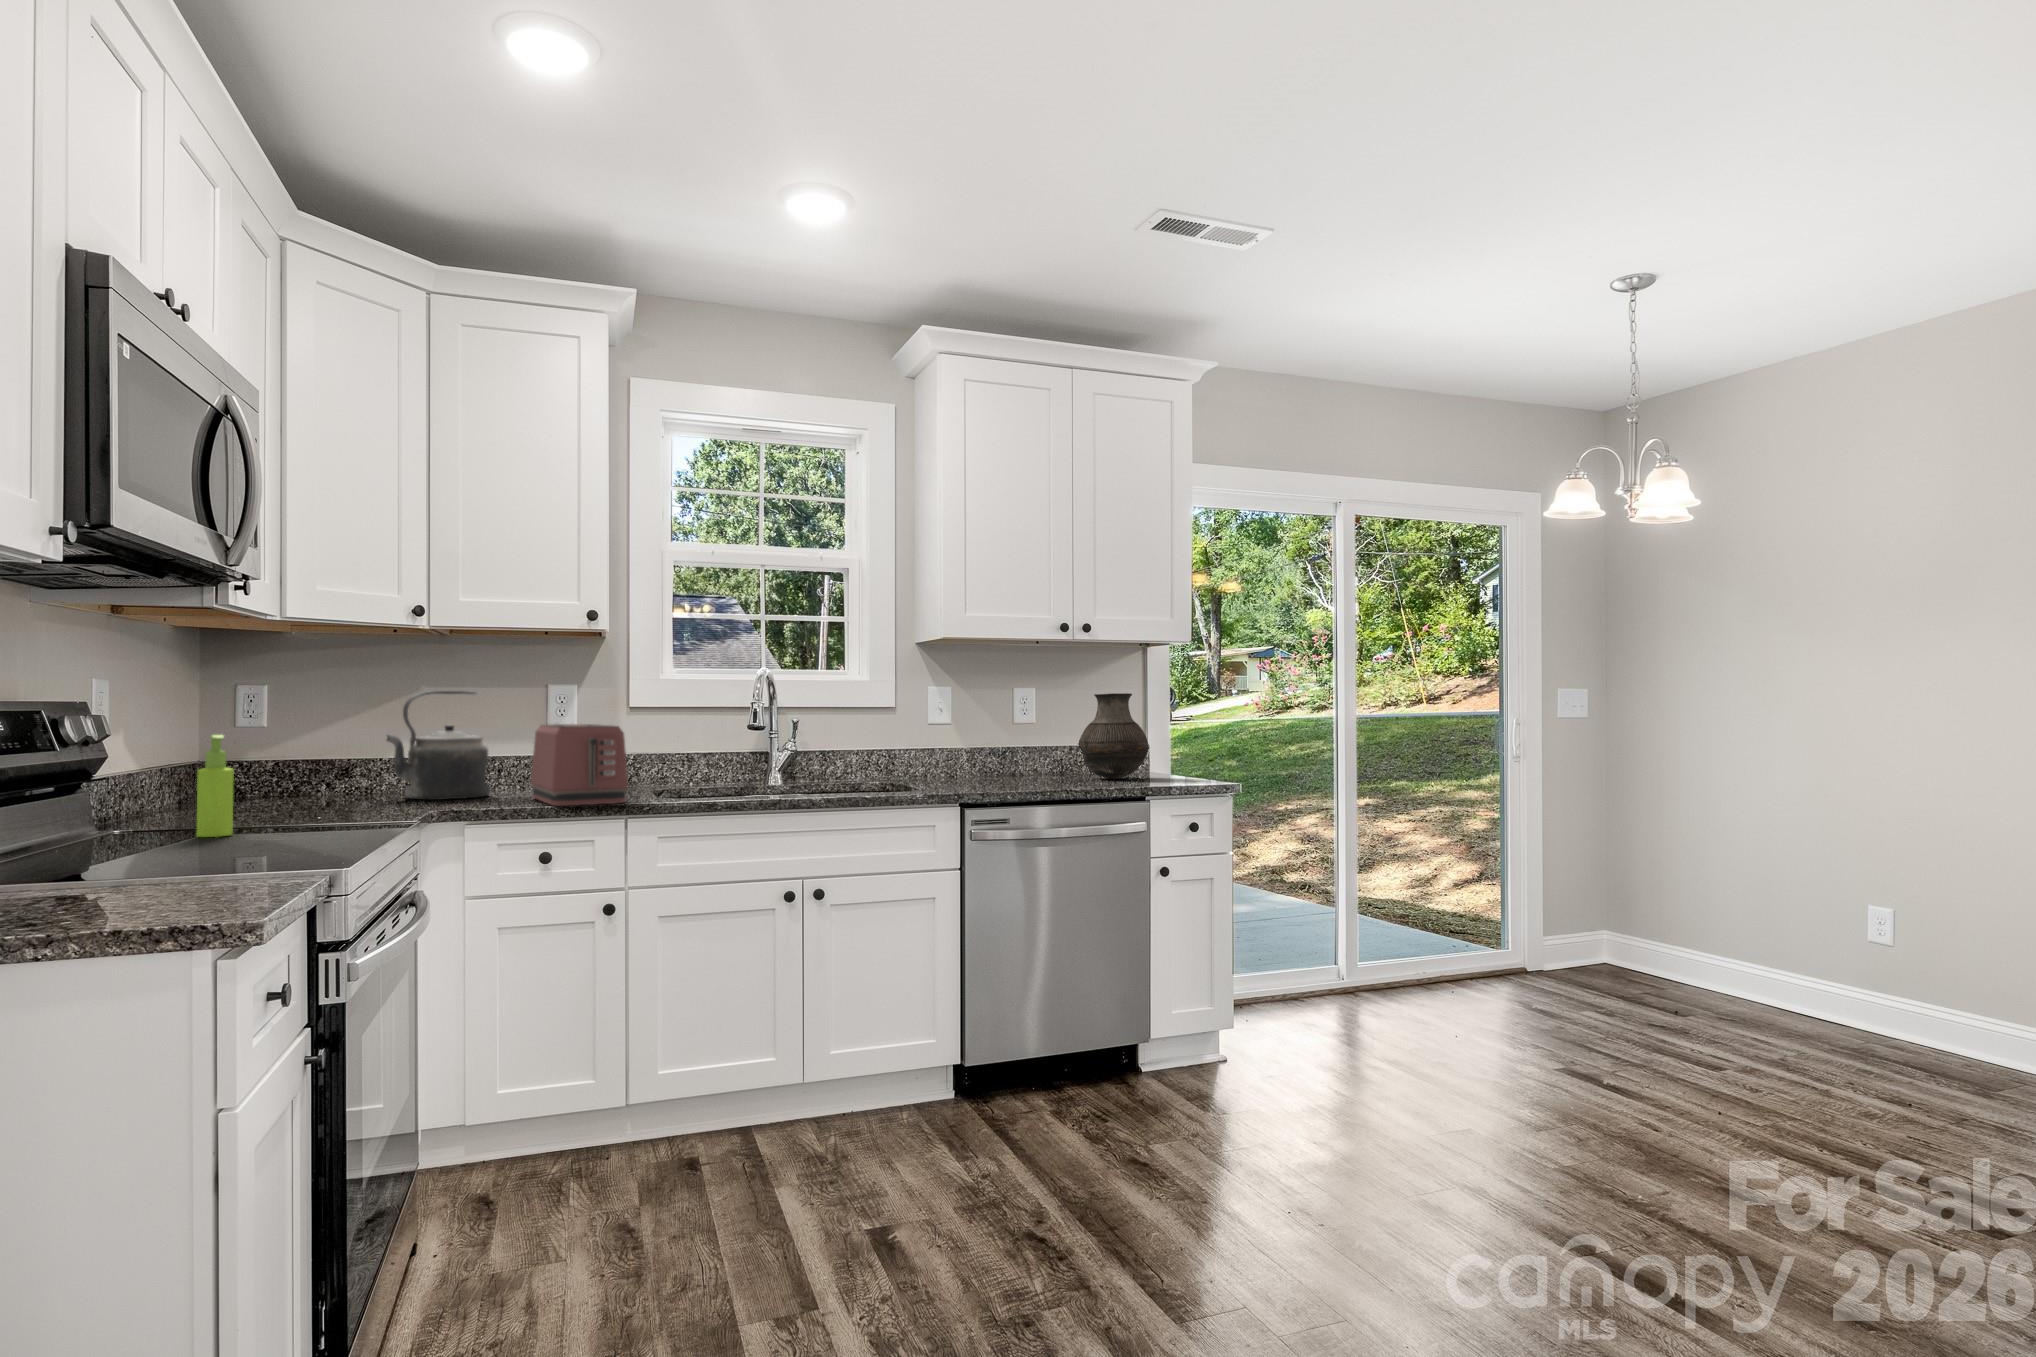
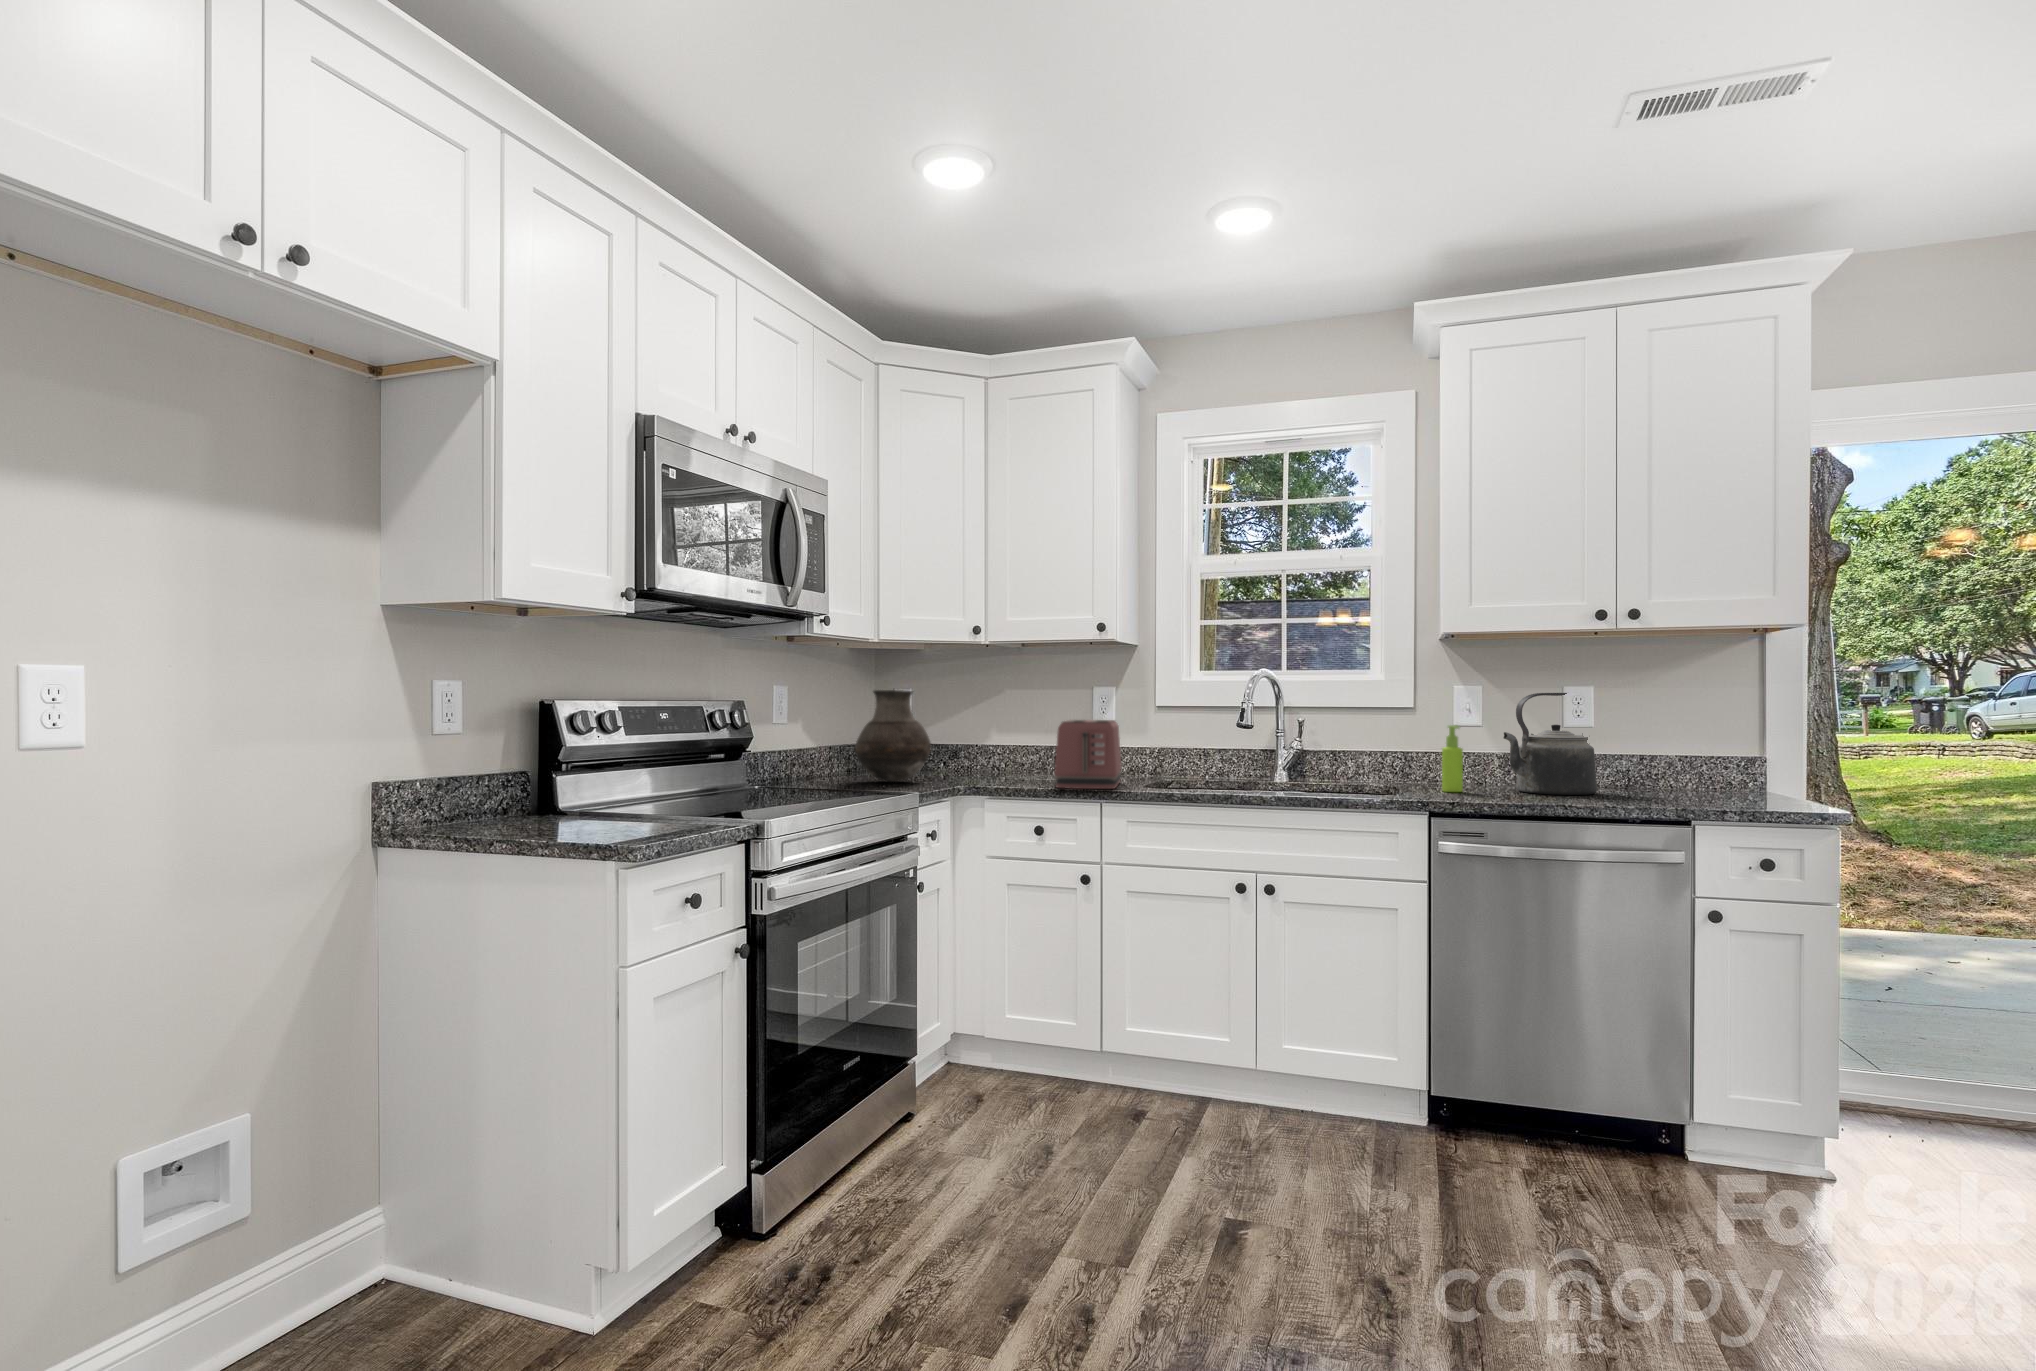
kettle: present [387,691,491,800] -> present [1503,693,1597,795]
vase: present [1078,693,1148,778] -> present [855,690,931,782]
soap dispenser: present [196,734,234,837] -> present [1442,725,1463,792]

